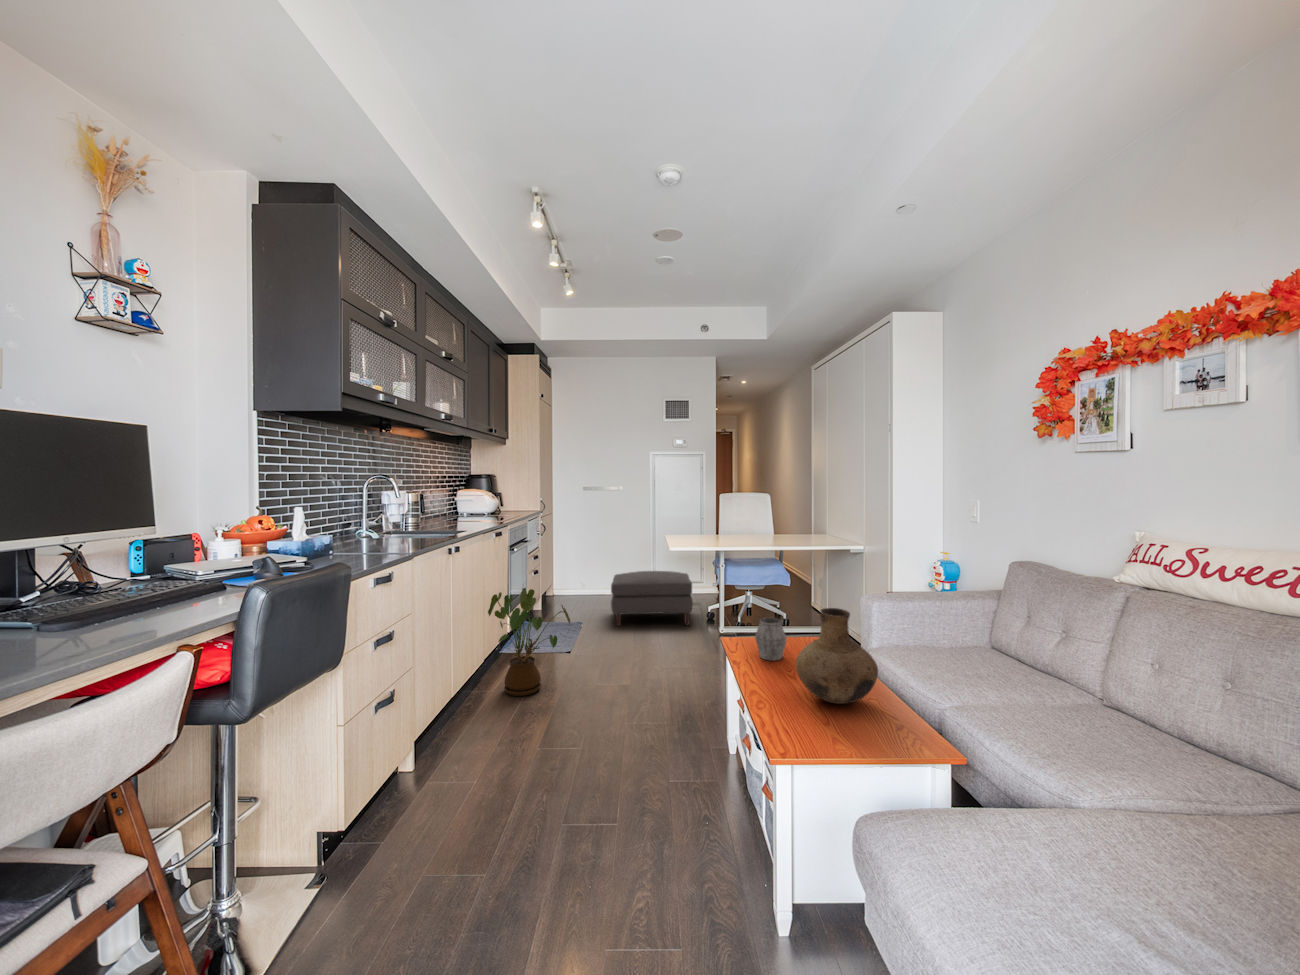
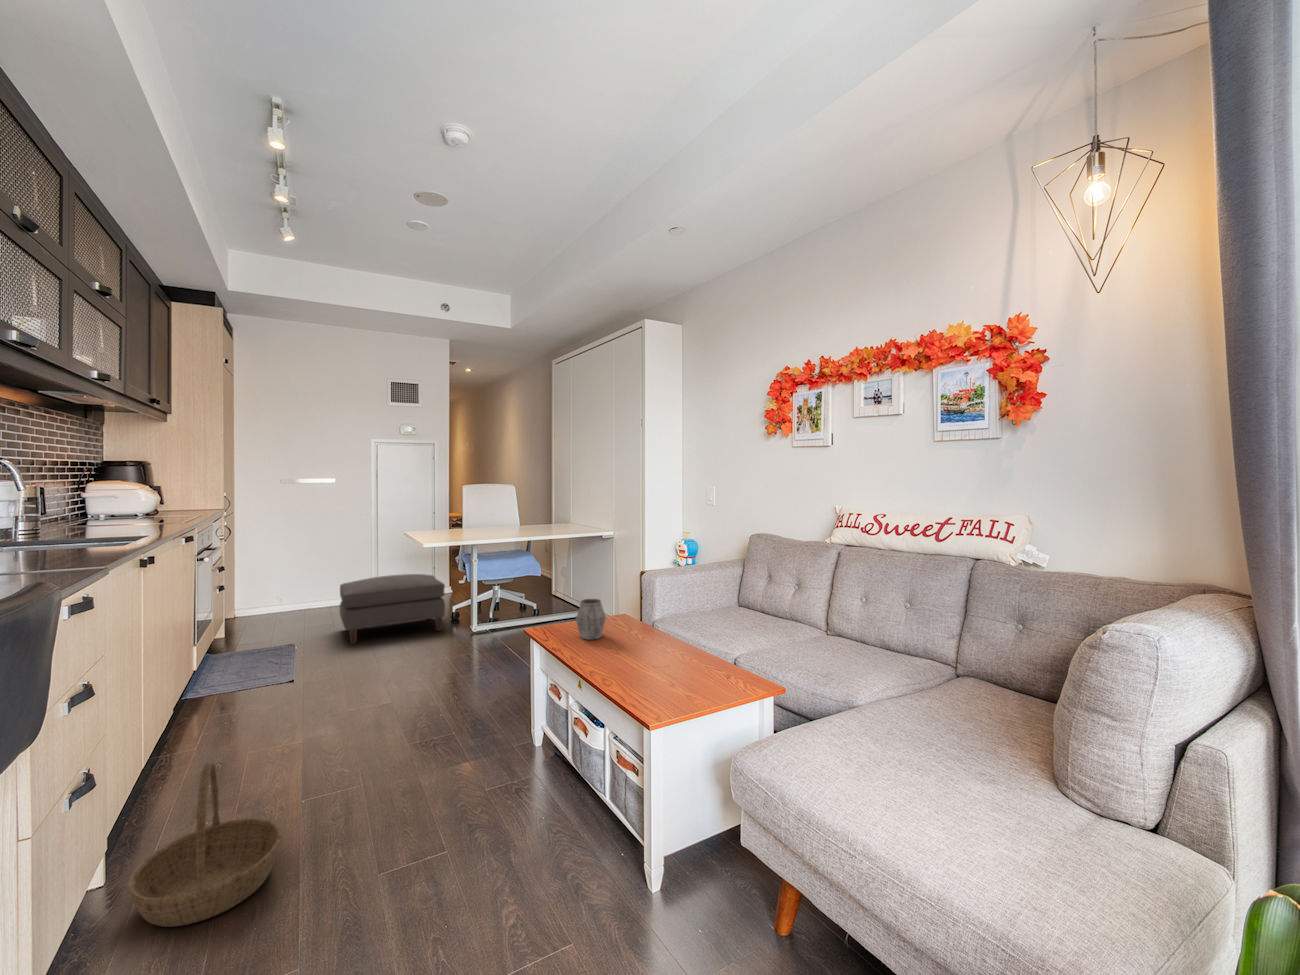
house plant: present [488,588,570,696] -> none [194,606,323,746]
vase: present [796,608,878,704] -> none [635,578,705,663]
basket: none [397,704,494,820] -> present [127,761,283,927]

